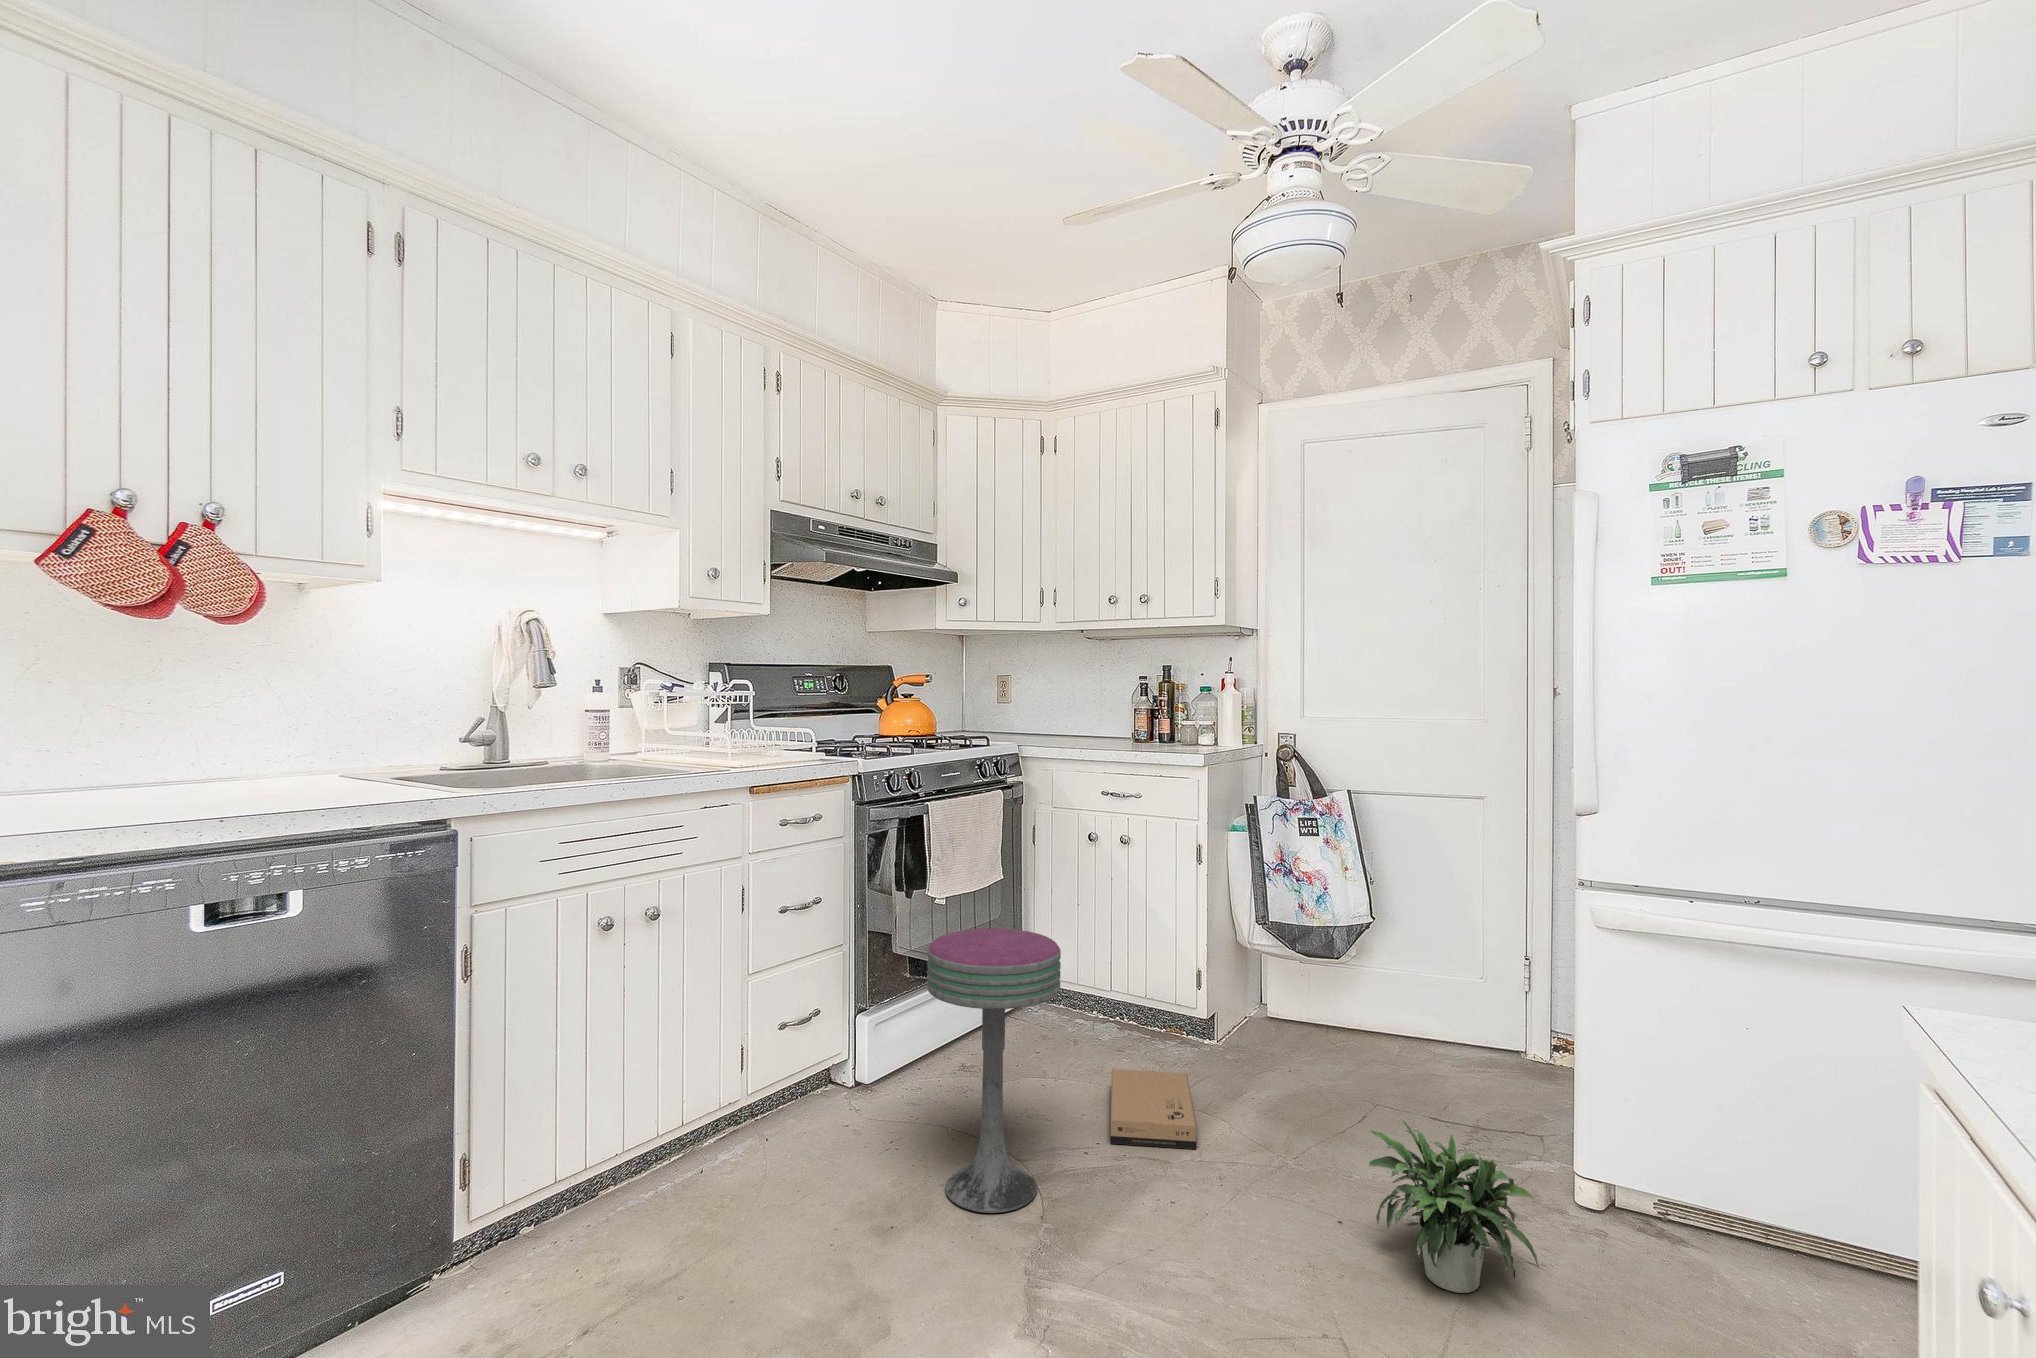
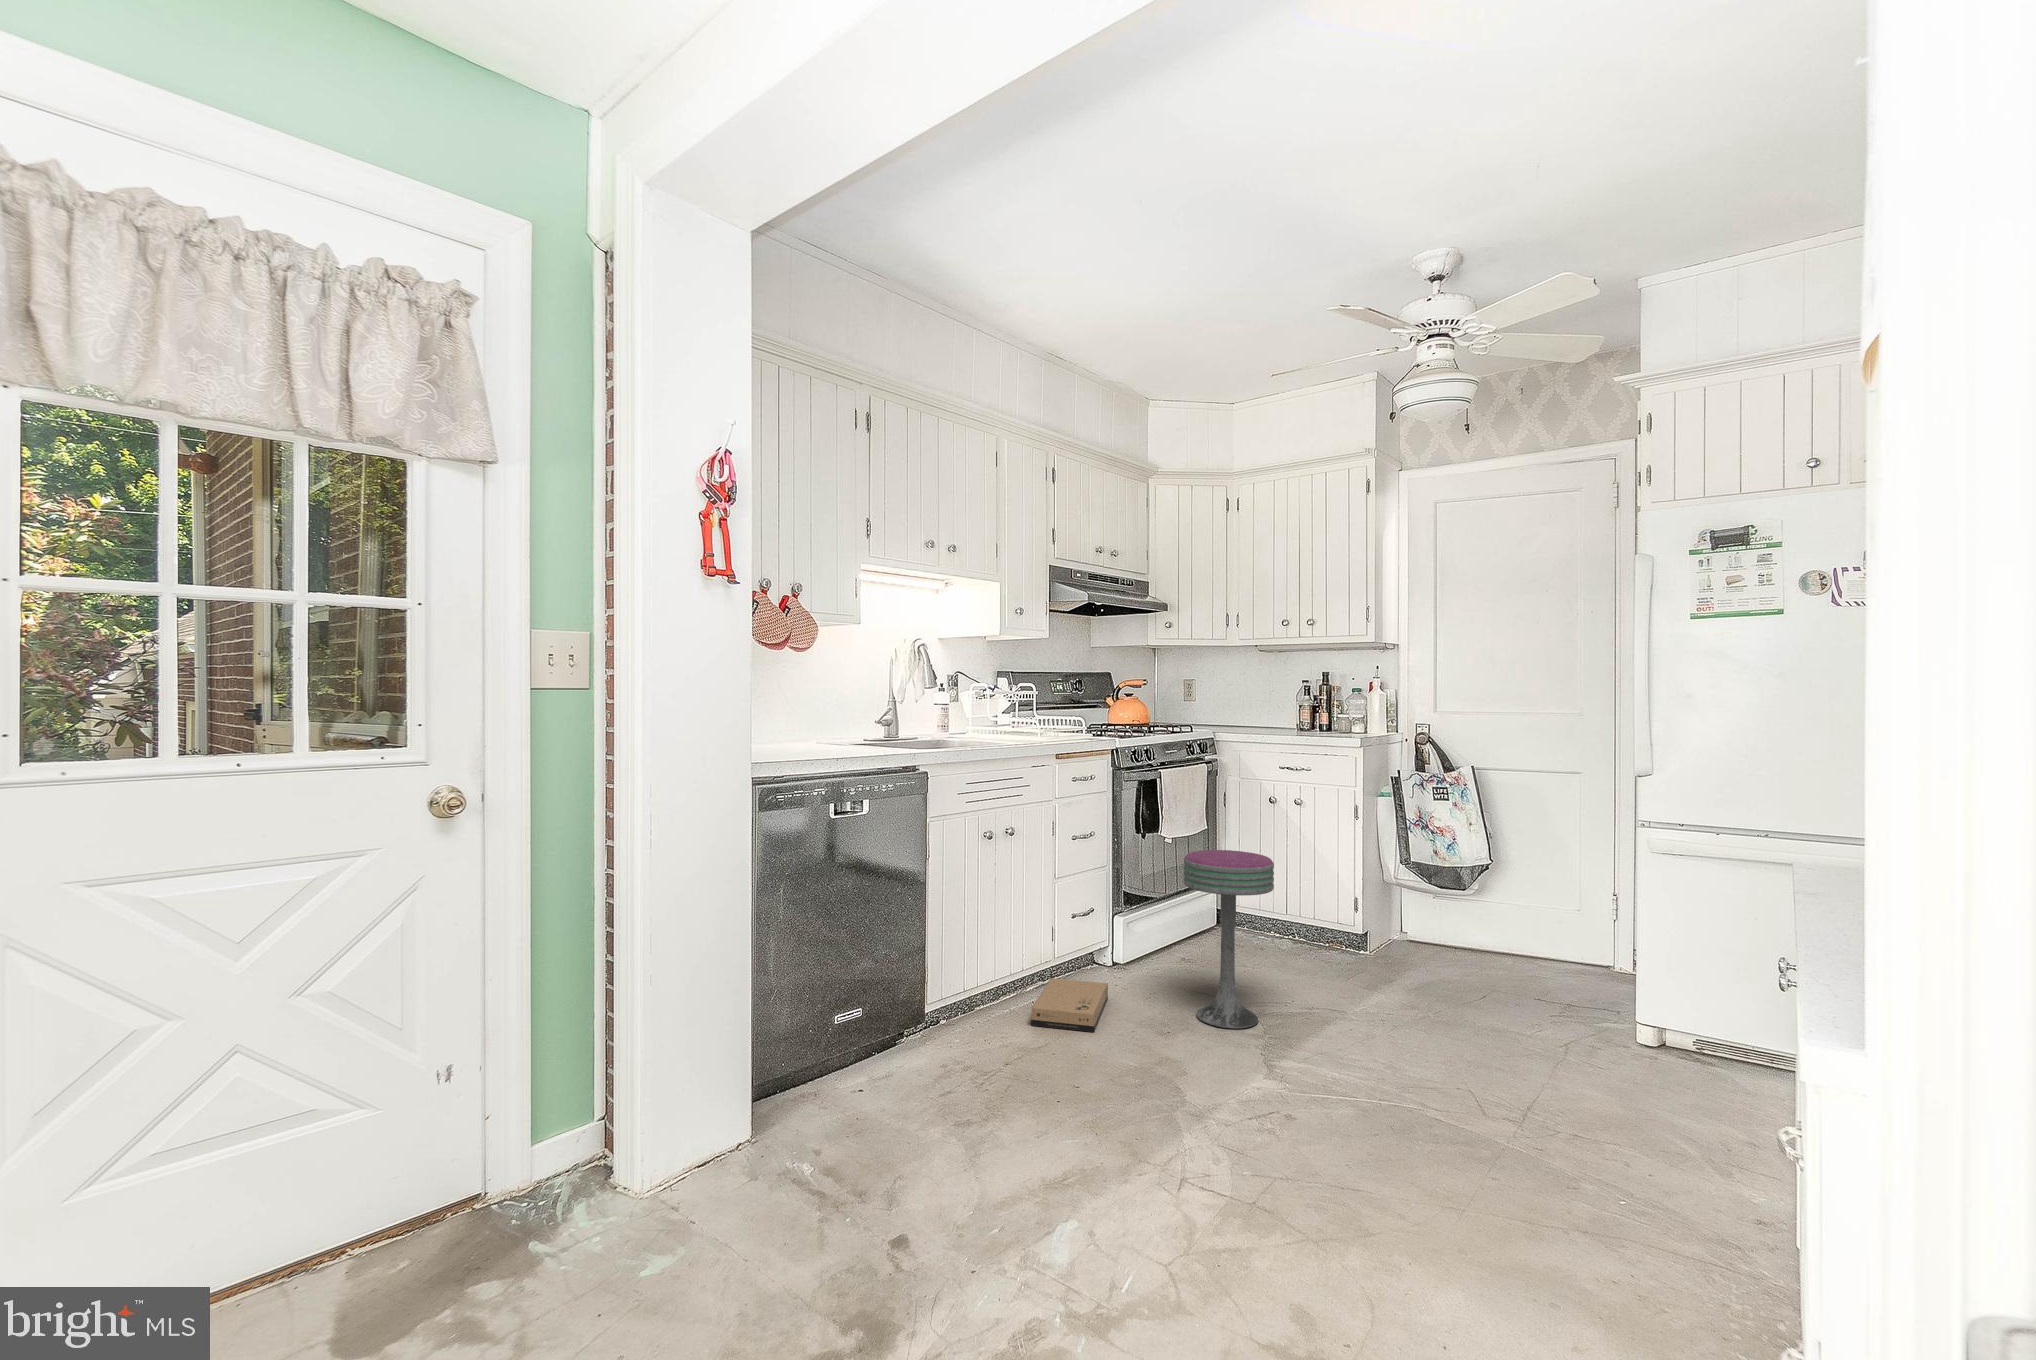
cardboard box: present [1110,1069,1197,1149] -> present [1031,978,1108,1032]
potted plant: present [1337,1120,1539,1293] -> none [1468,975,1609,1081]

